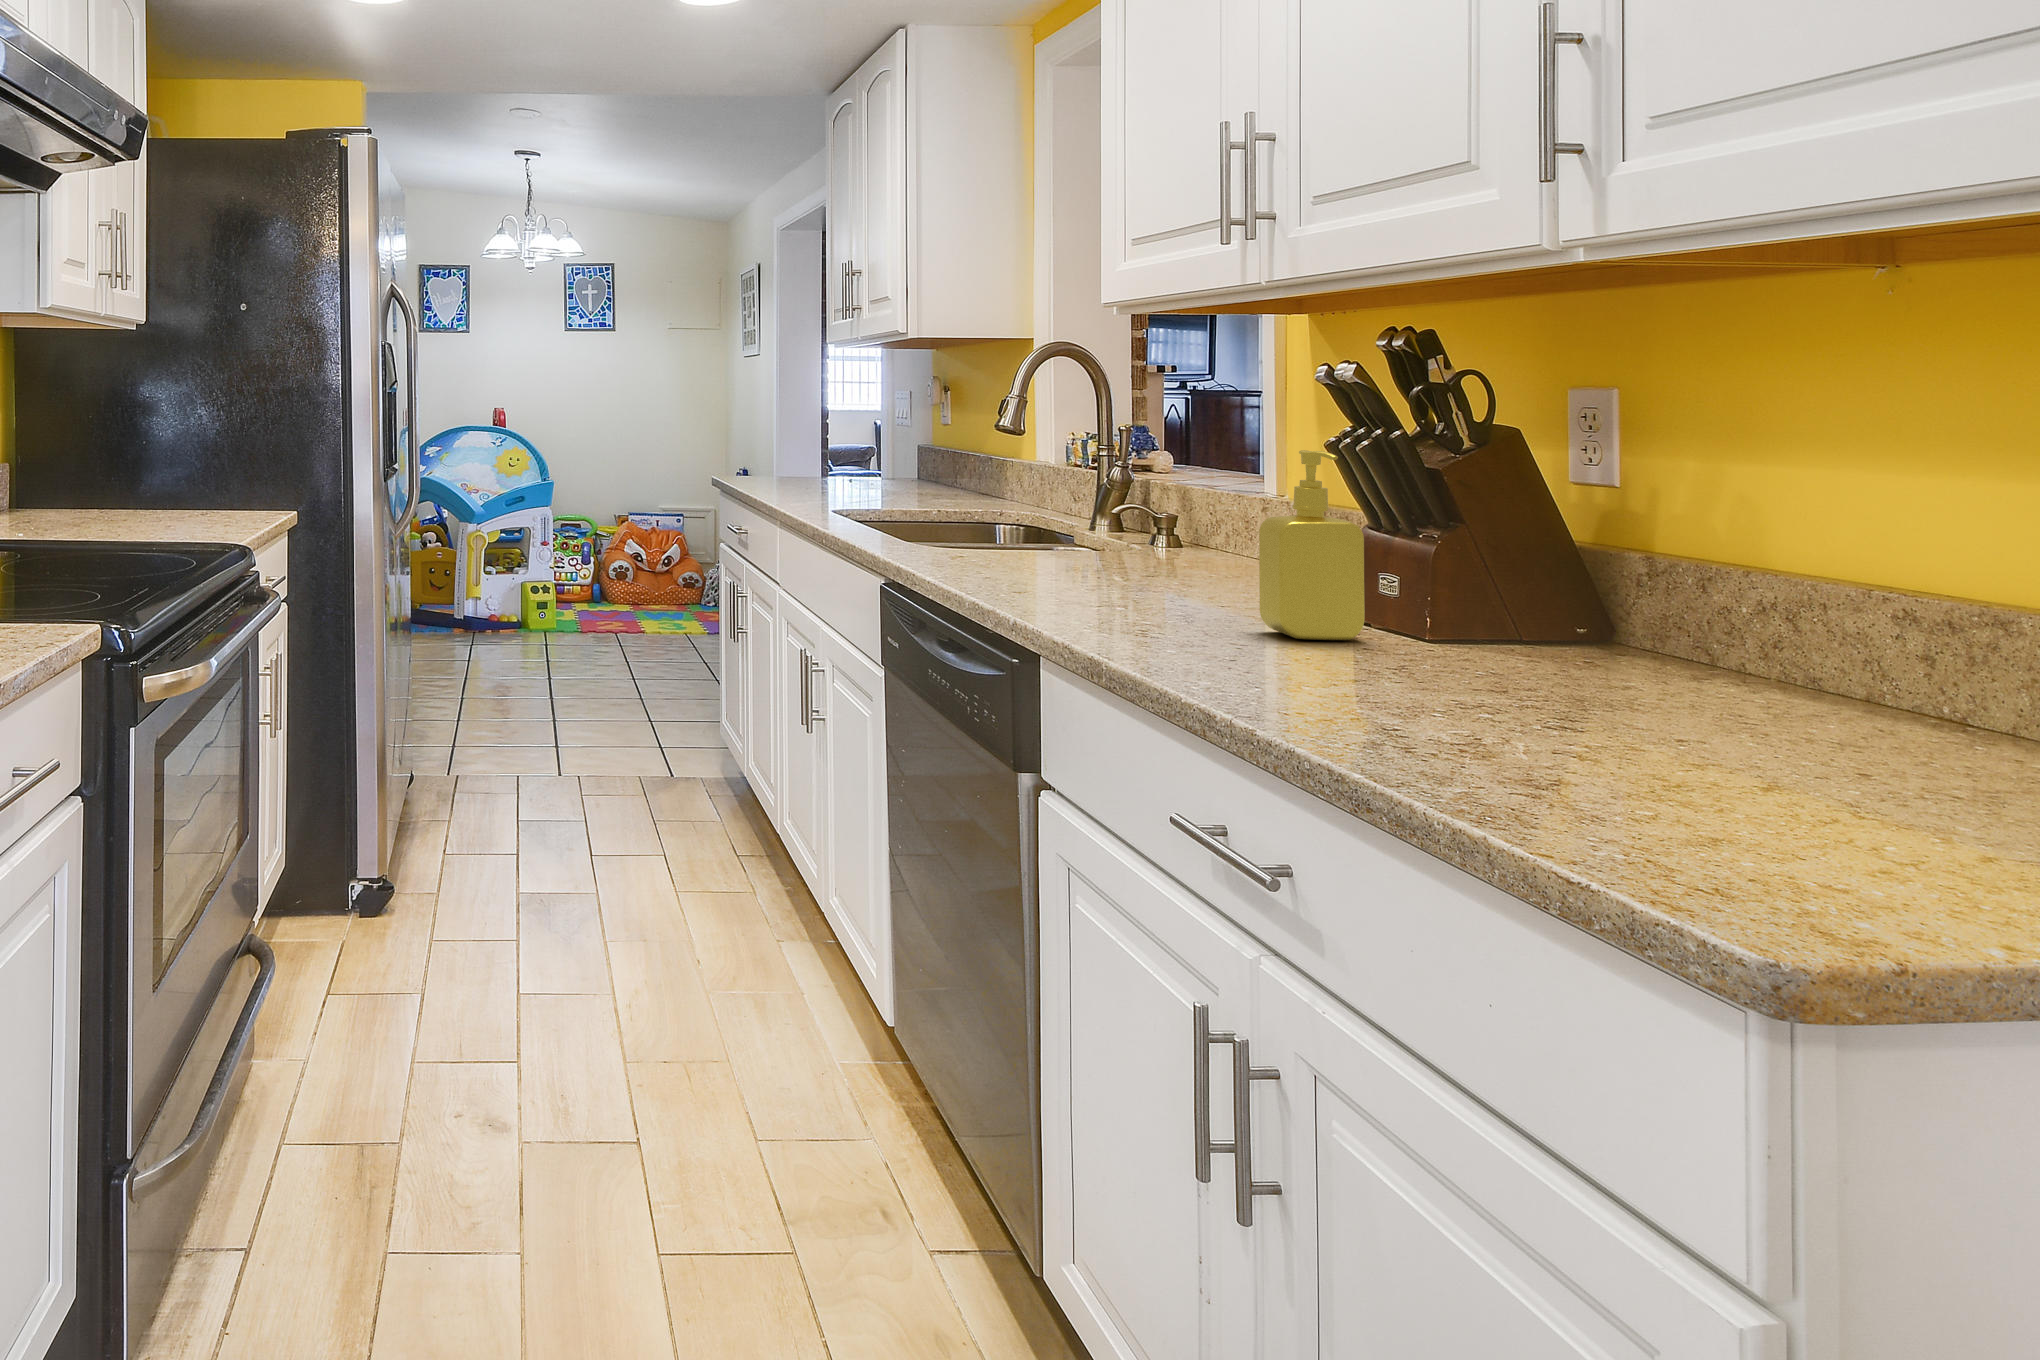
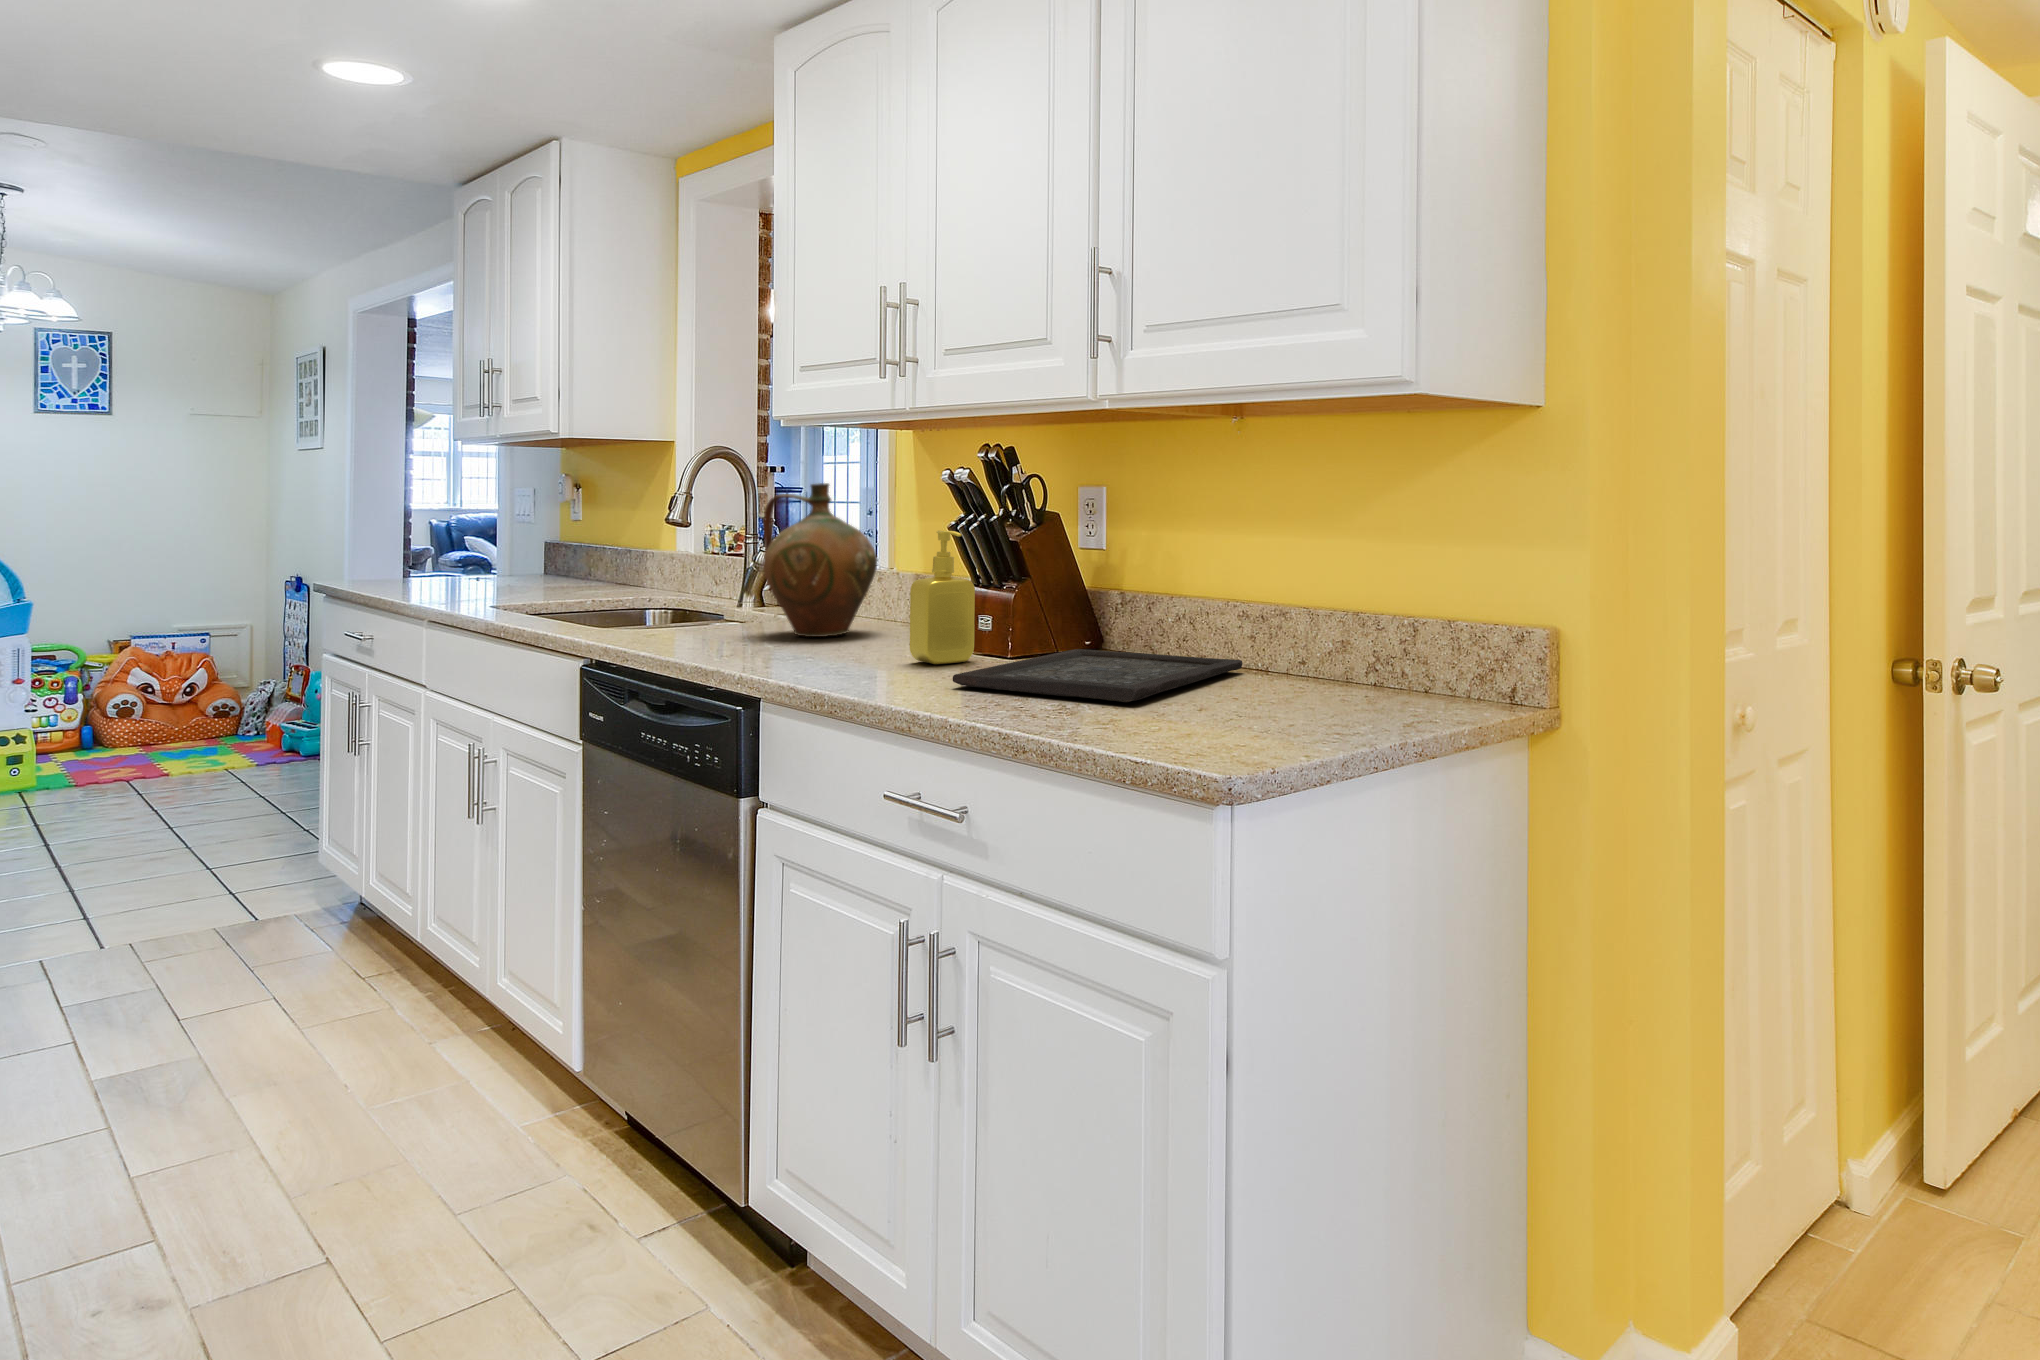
ceramic jug: none [1086,383,1241,580] -> present [763,483,877,637]
tray: none [1299,644,1929,755] -> present [953,649,1243,702]

